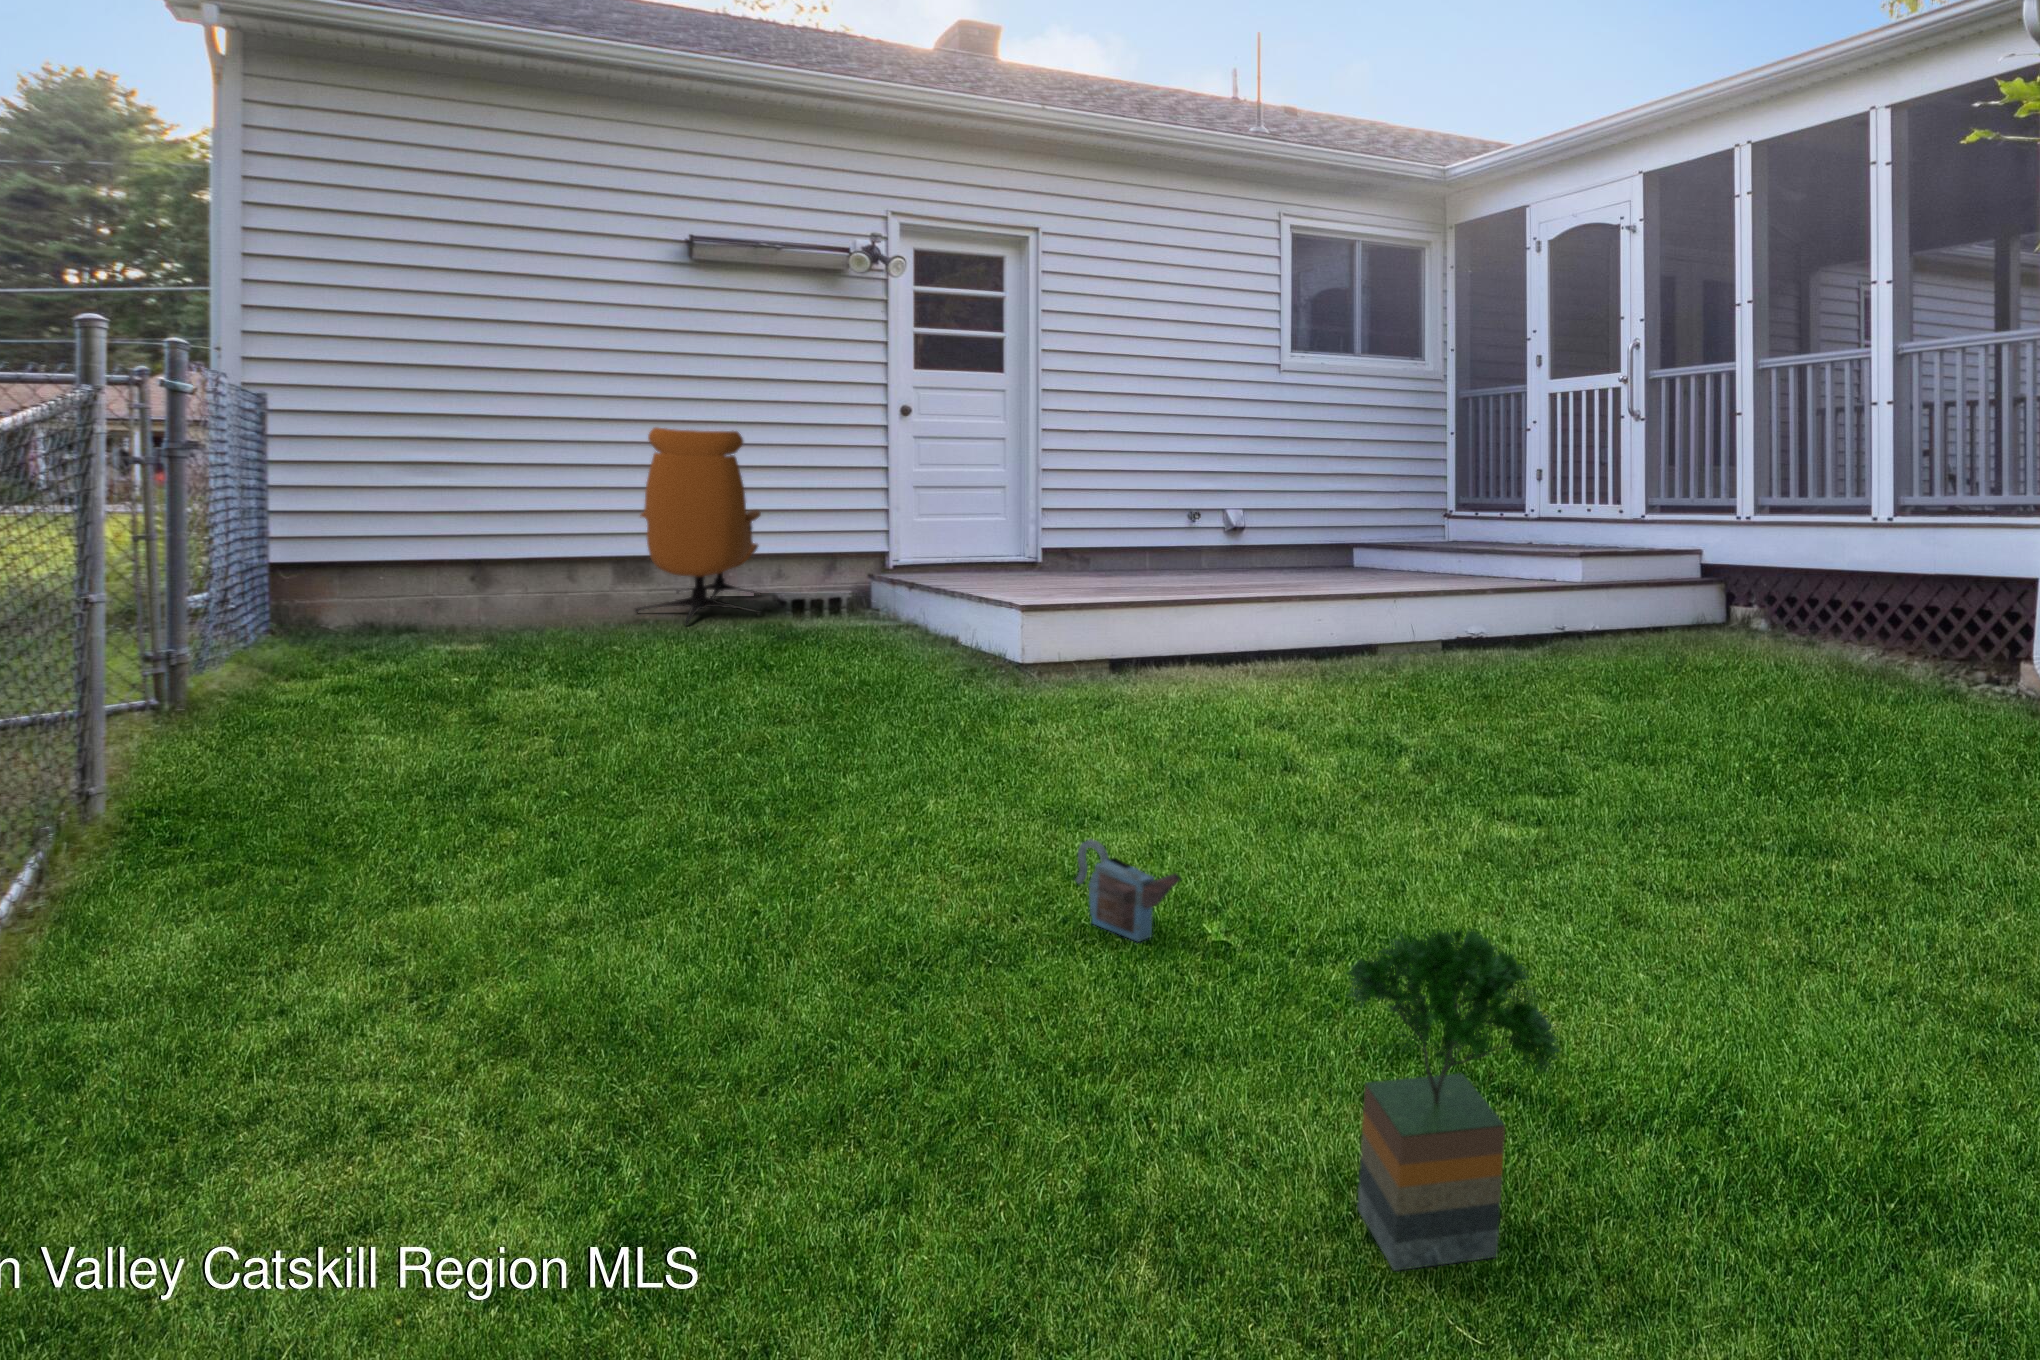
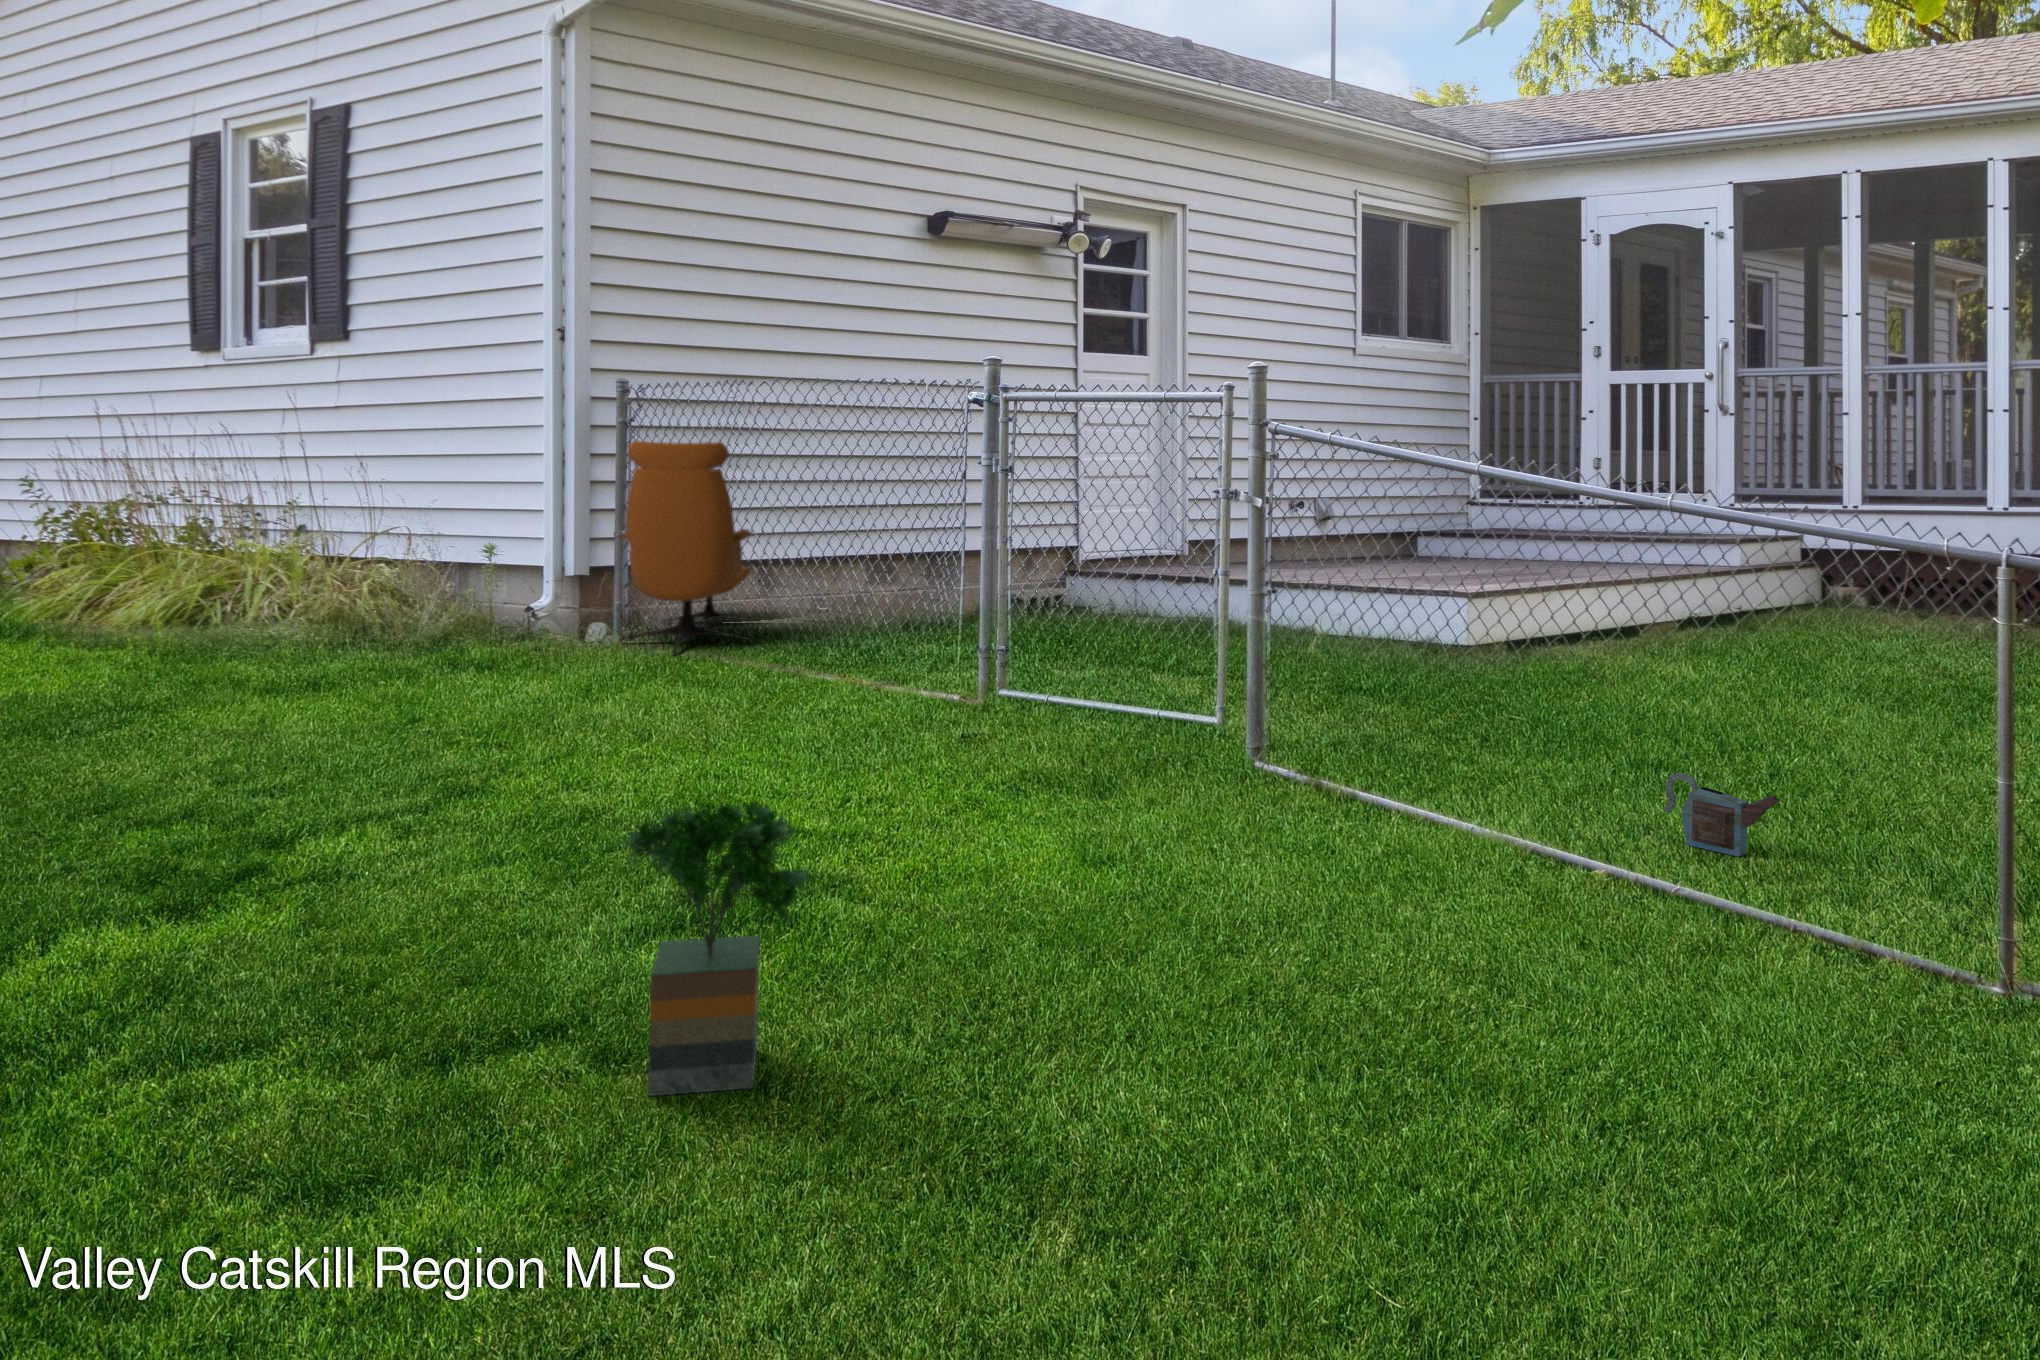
watering can: present [1076,840,1180,942] -> present [1664,772,1780,857]
potted tree: present [1348,928,1559,1271] -> present [624,801,807,1096]

